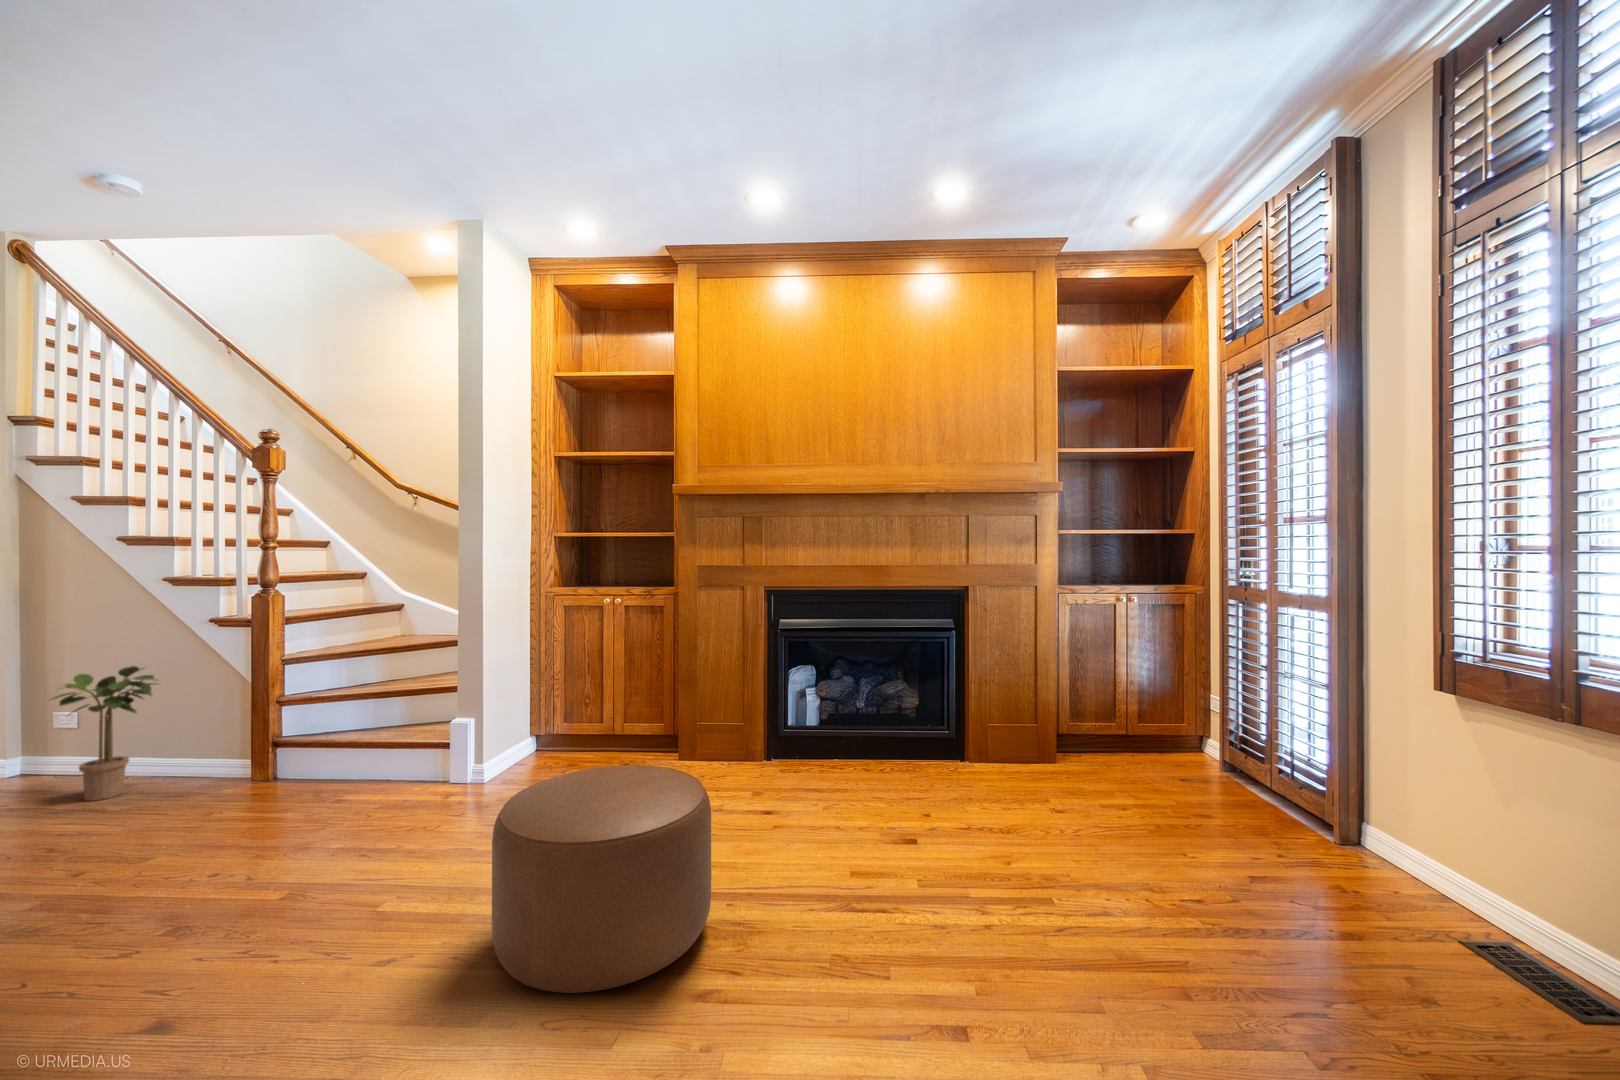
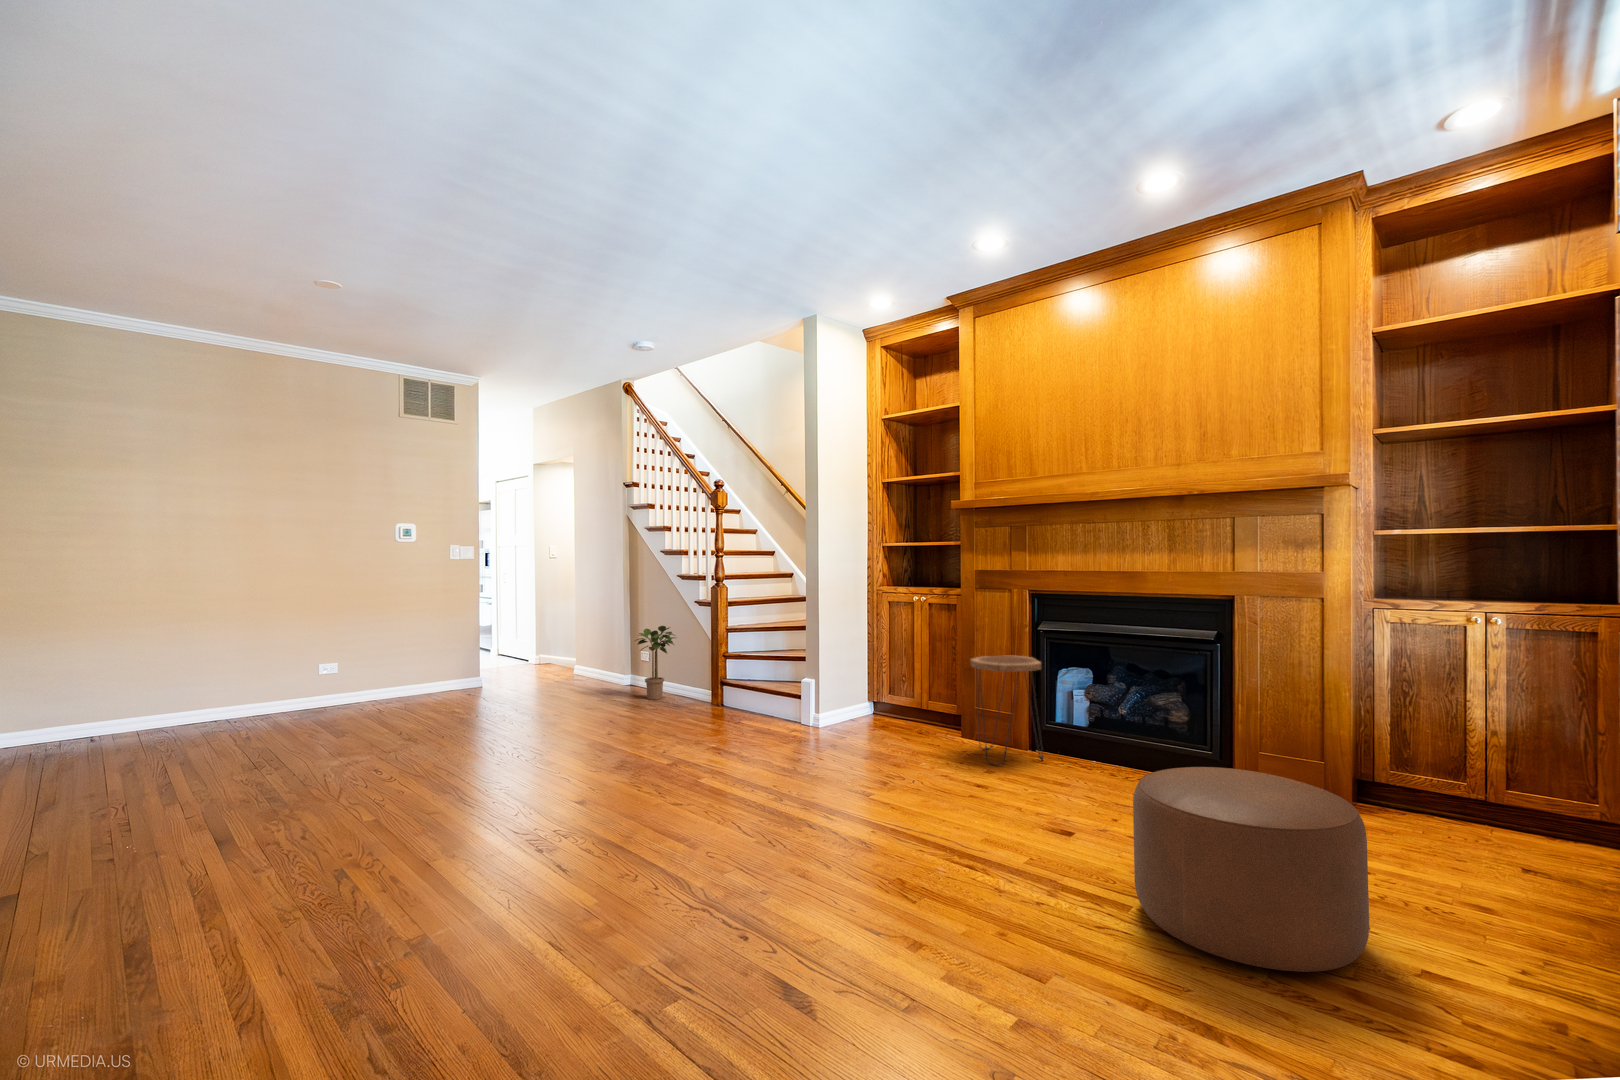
side table: none [718,659,796,791] -> present [970,656,1043,766]
ottoman: present [492,765,711,993] -> present [1133,767,1369,972]

